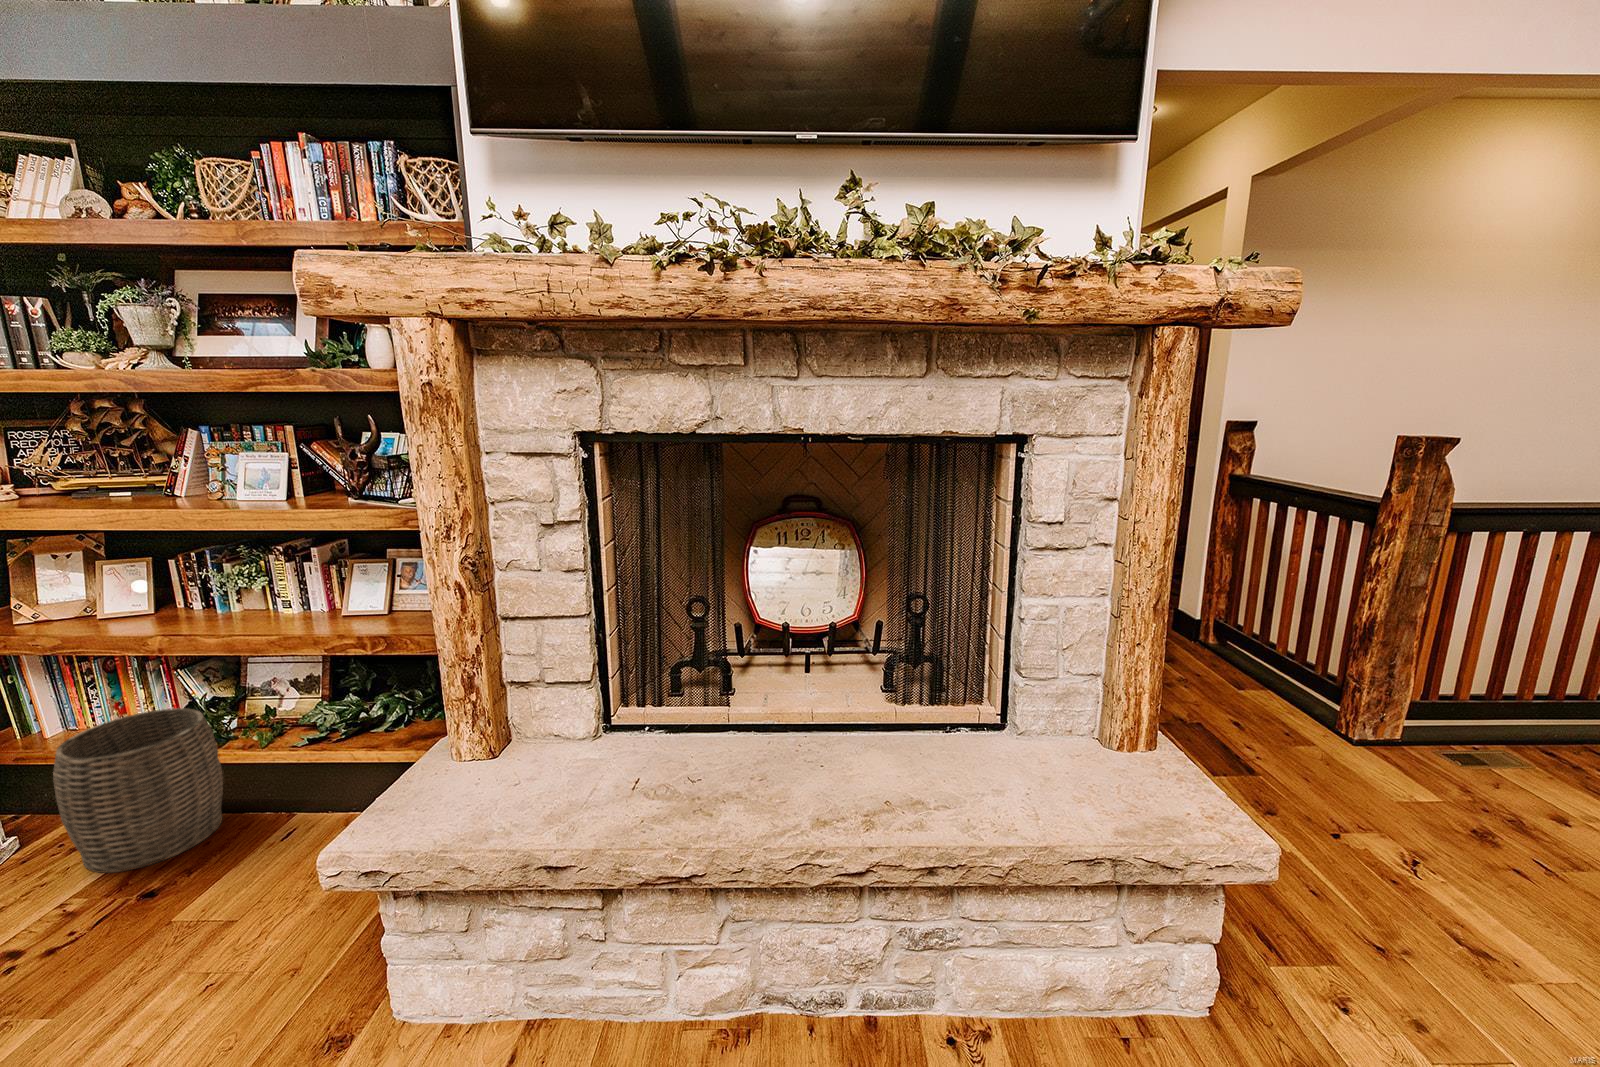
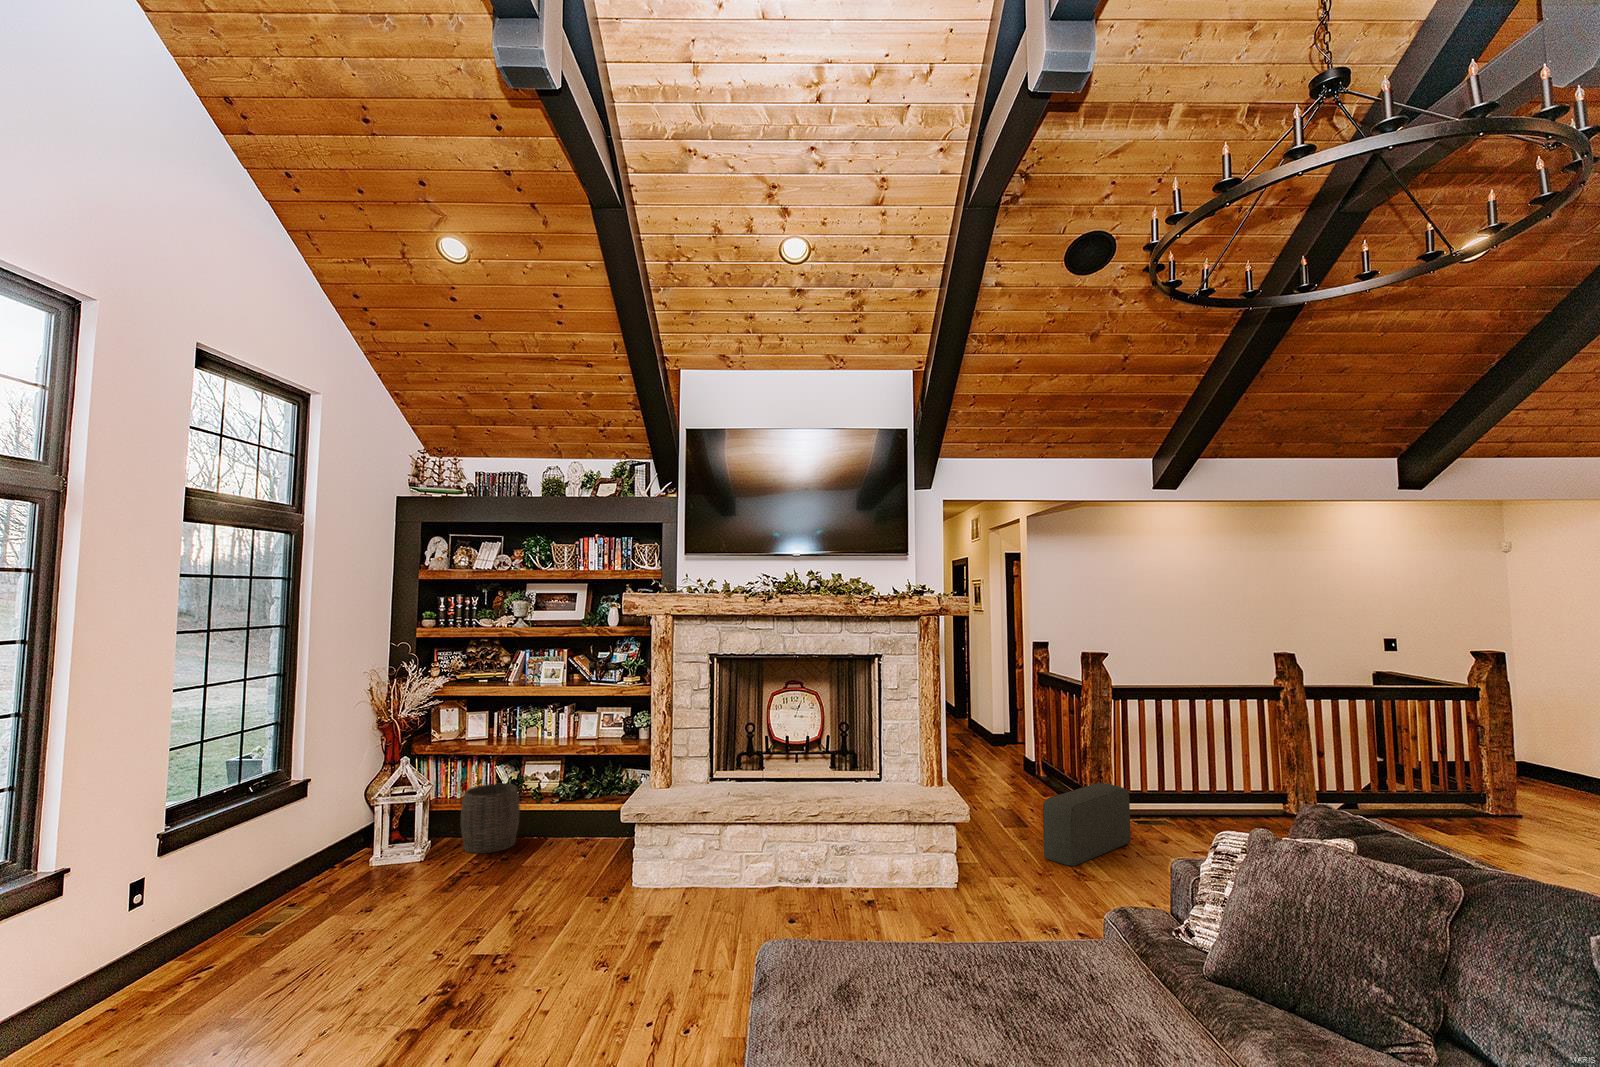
pouf: none [1375,711,1537,942] -> present [1043,783,1131,866]

